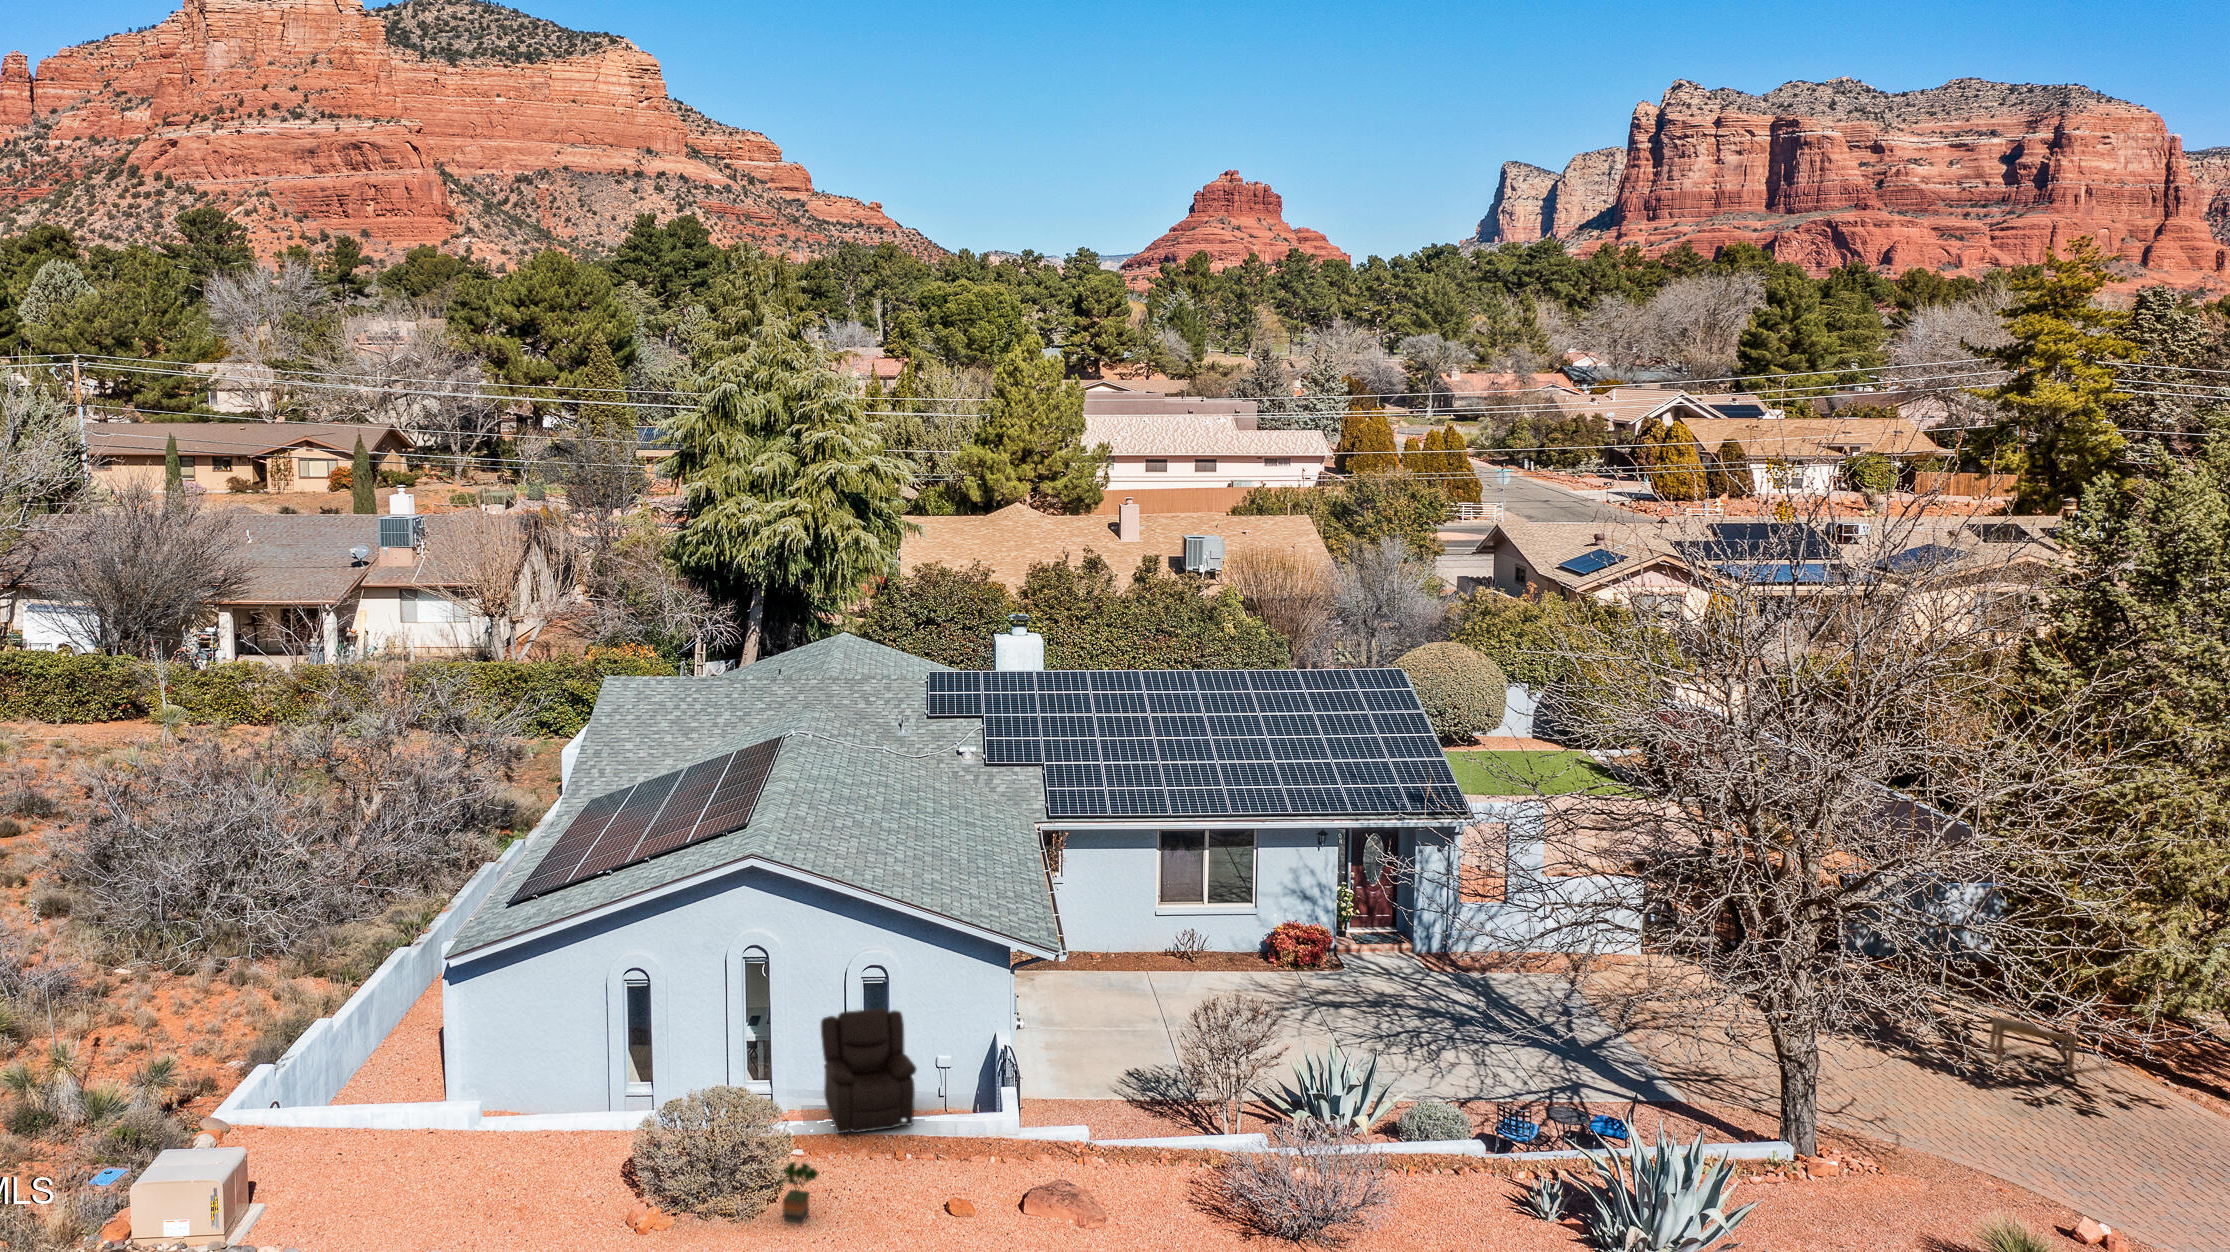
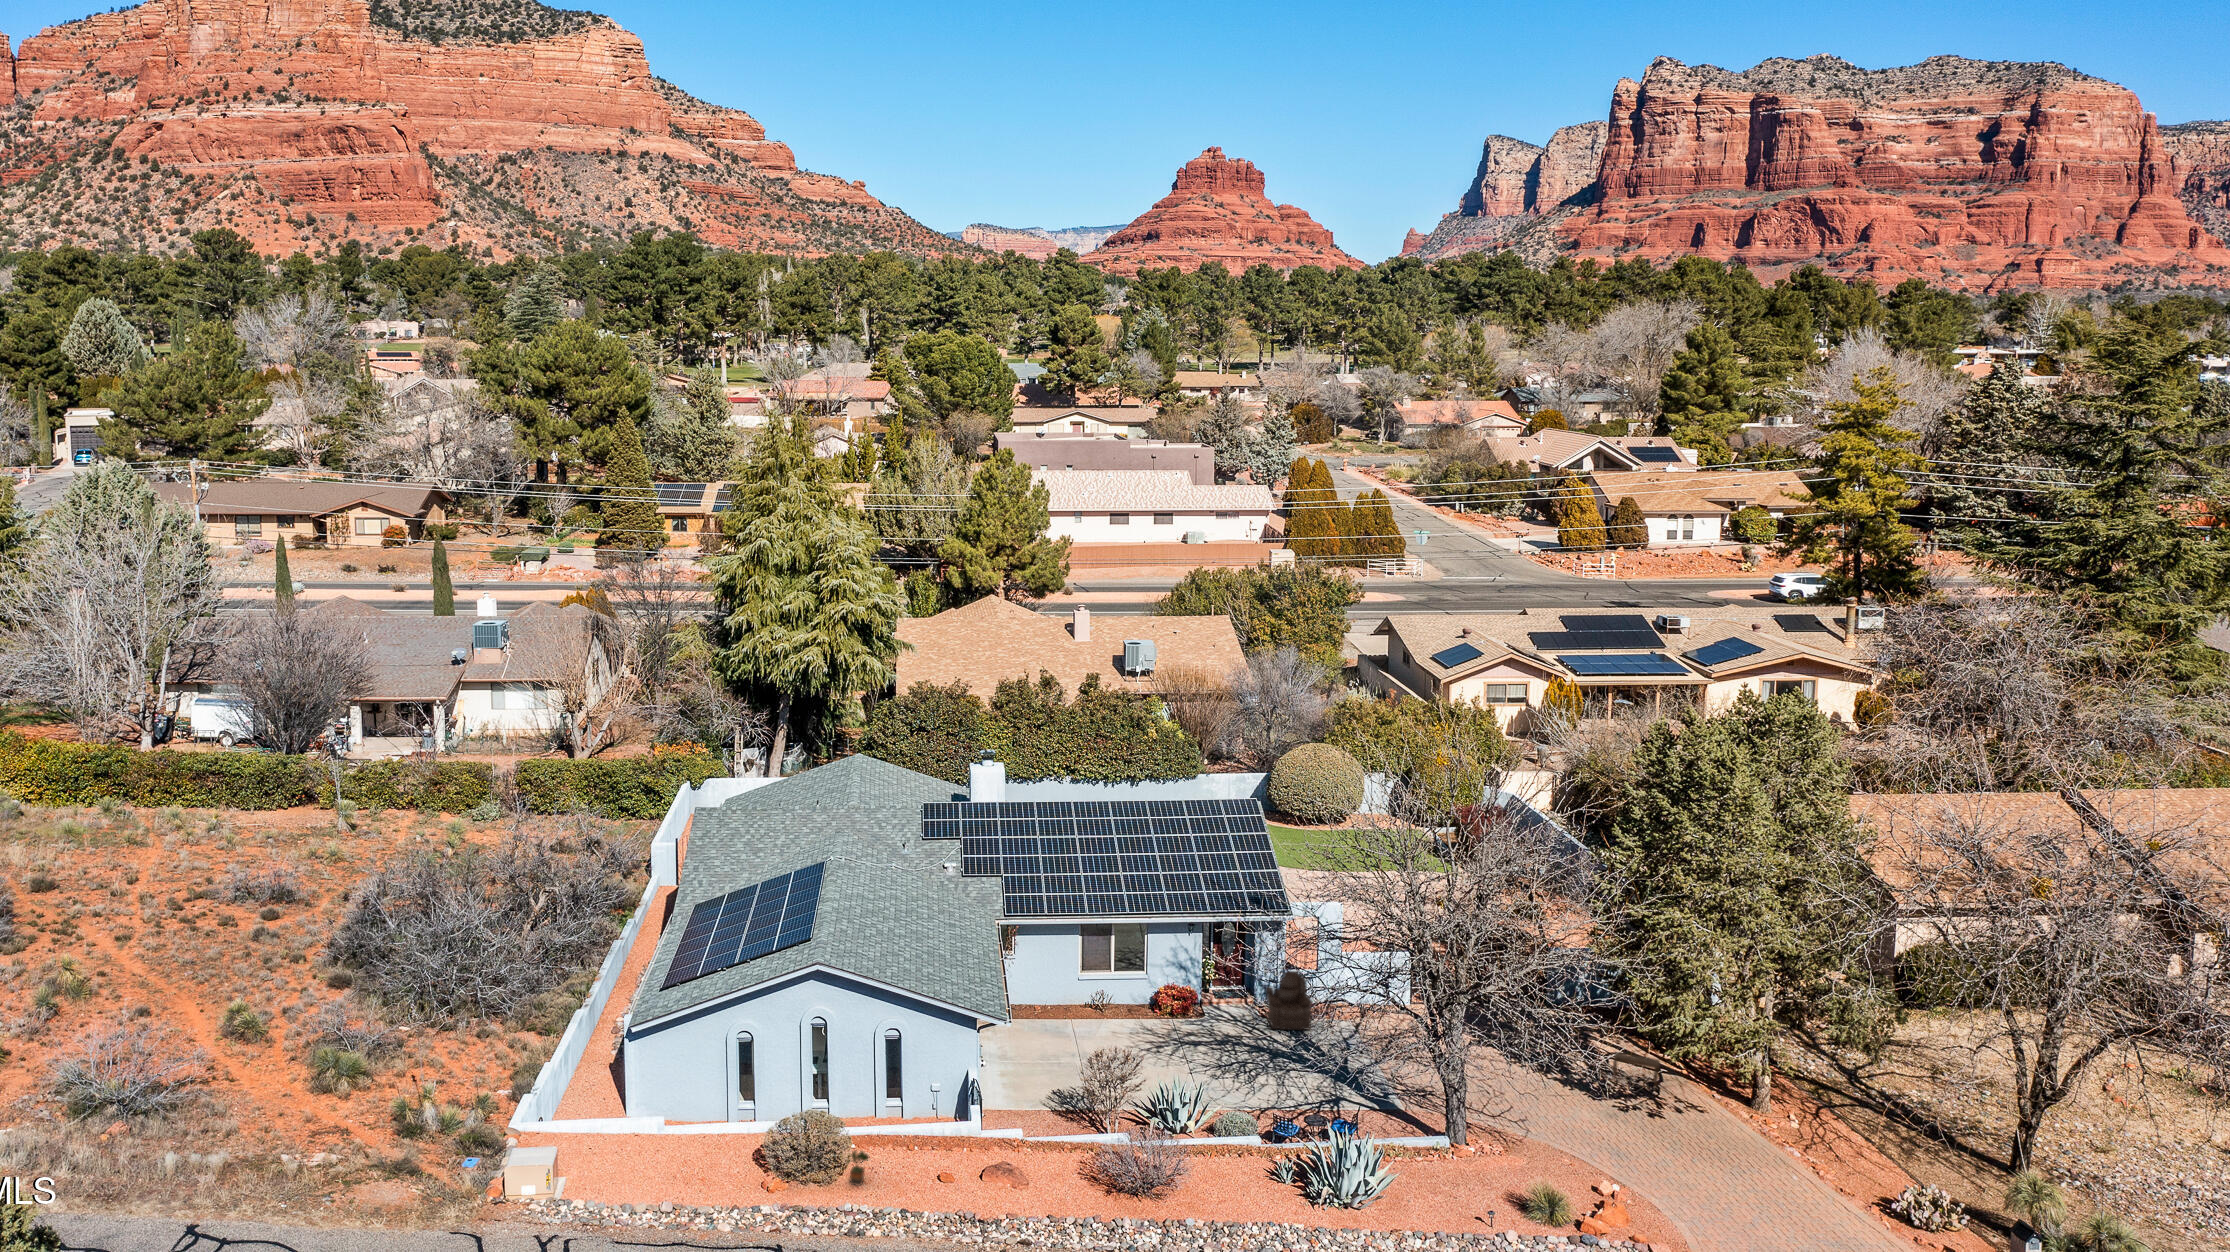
chair: present [821,1009,917,1133] -> present [1266,971,1313,1030]

